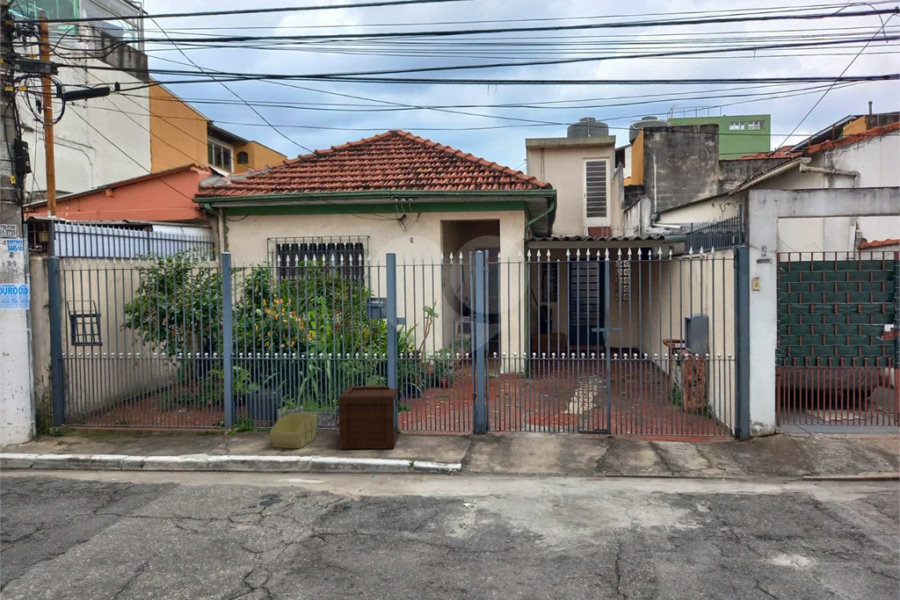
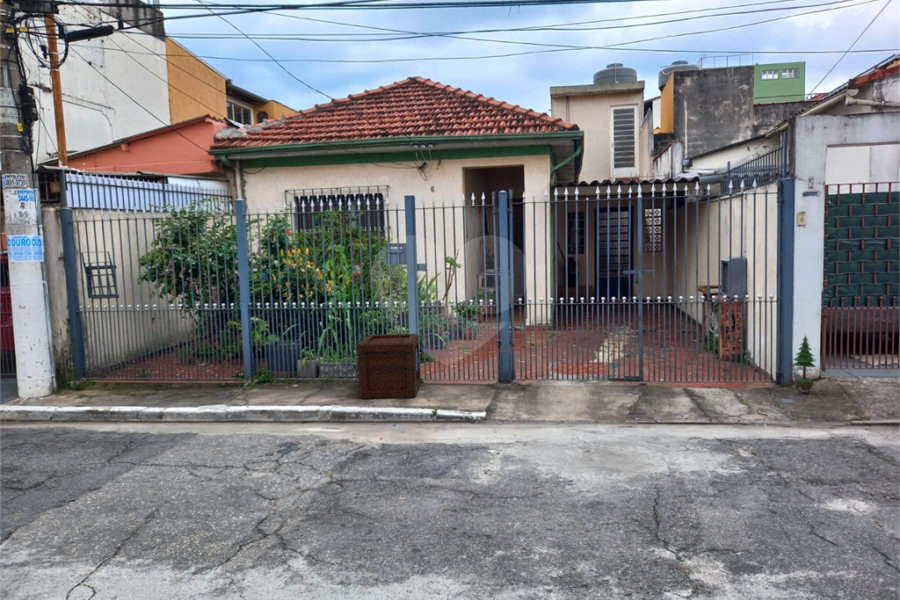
potted tree: none [749,394,771,449] -> present [793,336,815,393]
storage bin: present [269,413,317,448] -> none [288,363,338,398]

